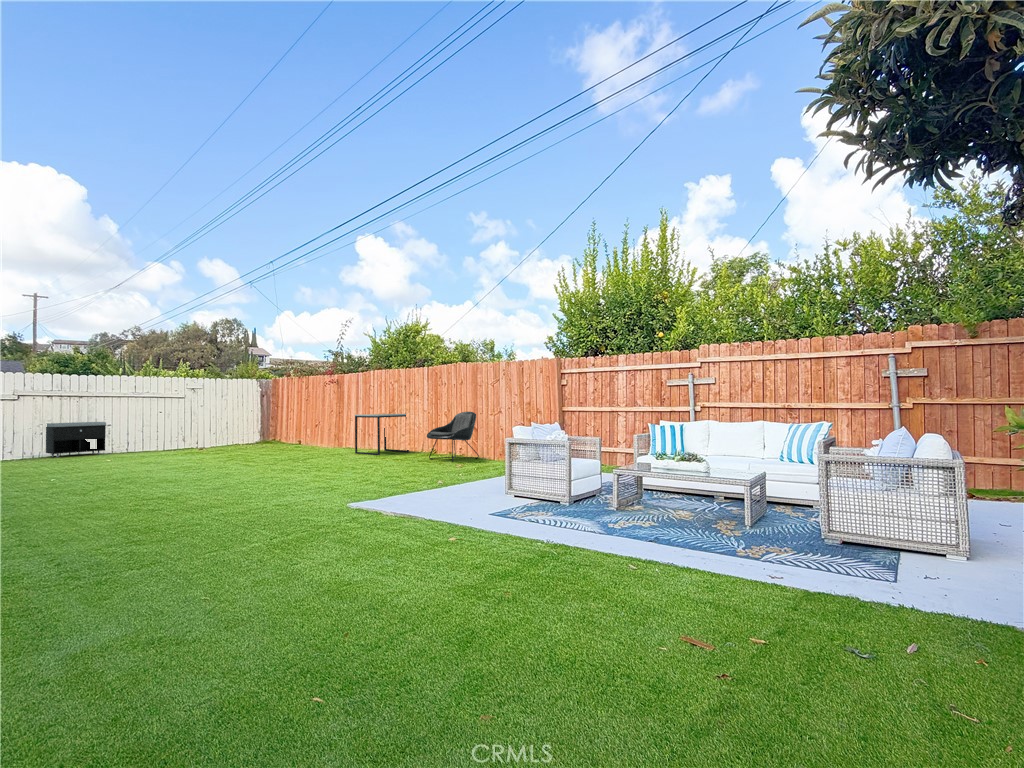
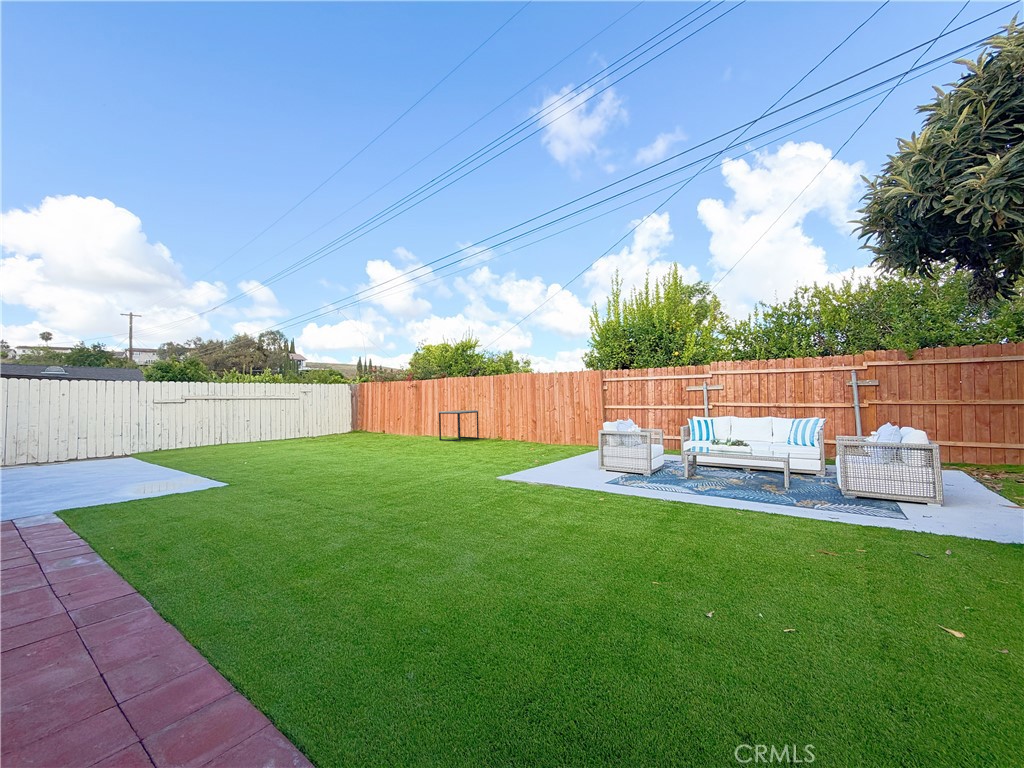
lounge chair: present [427,412,479,462] -> none [501,409,539,446]
storage bench: present [46,422,106,457] -> none [203,419,247,447]

